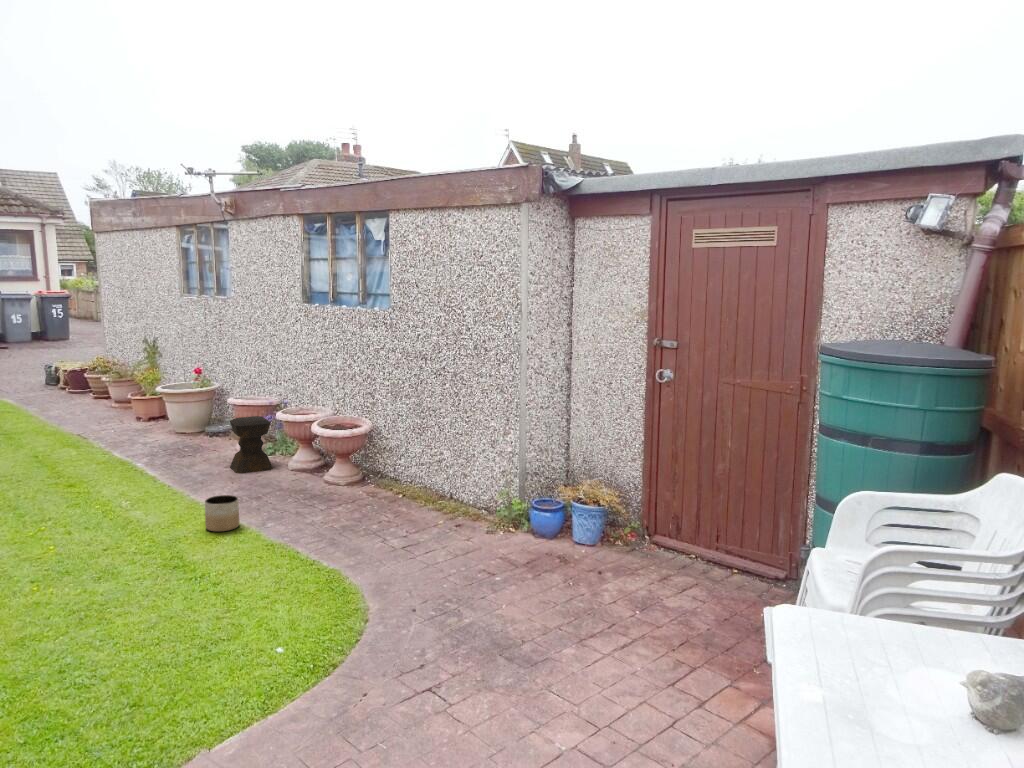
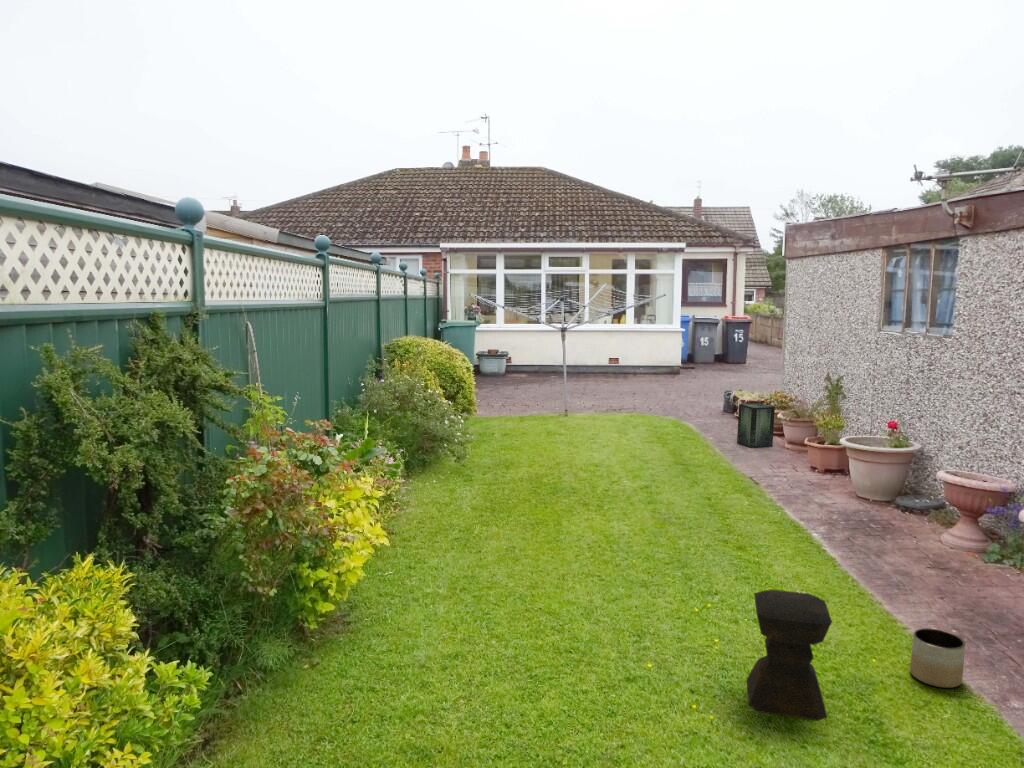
storage box: none [61,369,100,411] -> present [737,403,775,448]
stool: present [230,416,273,474] -> present [747,589,832,720]

